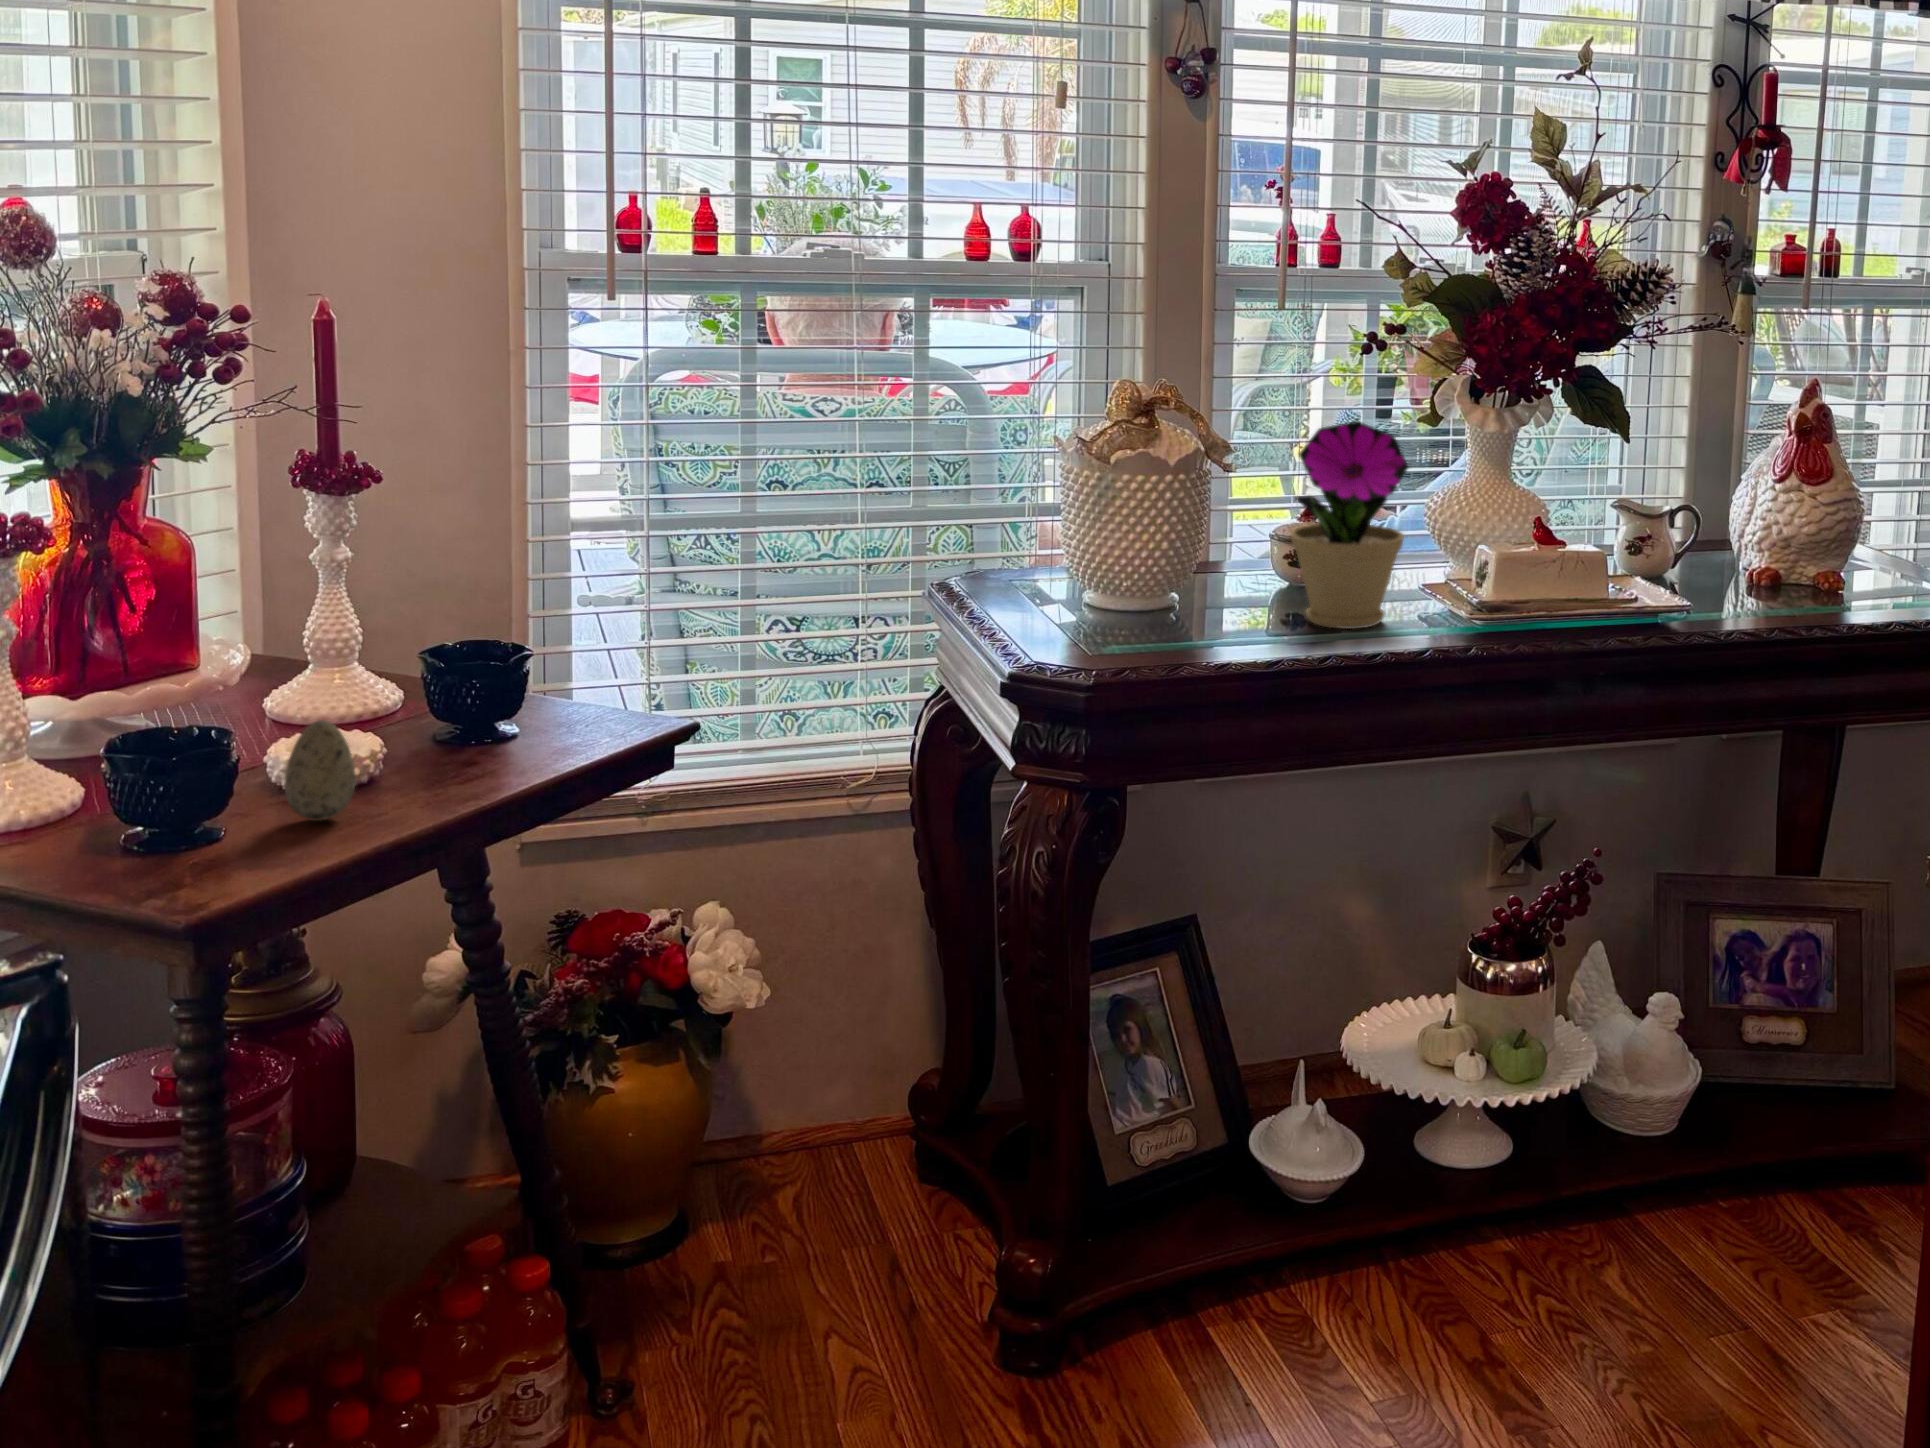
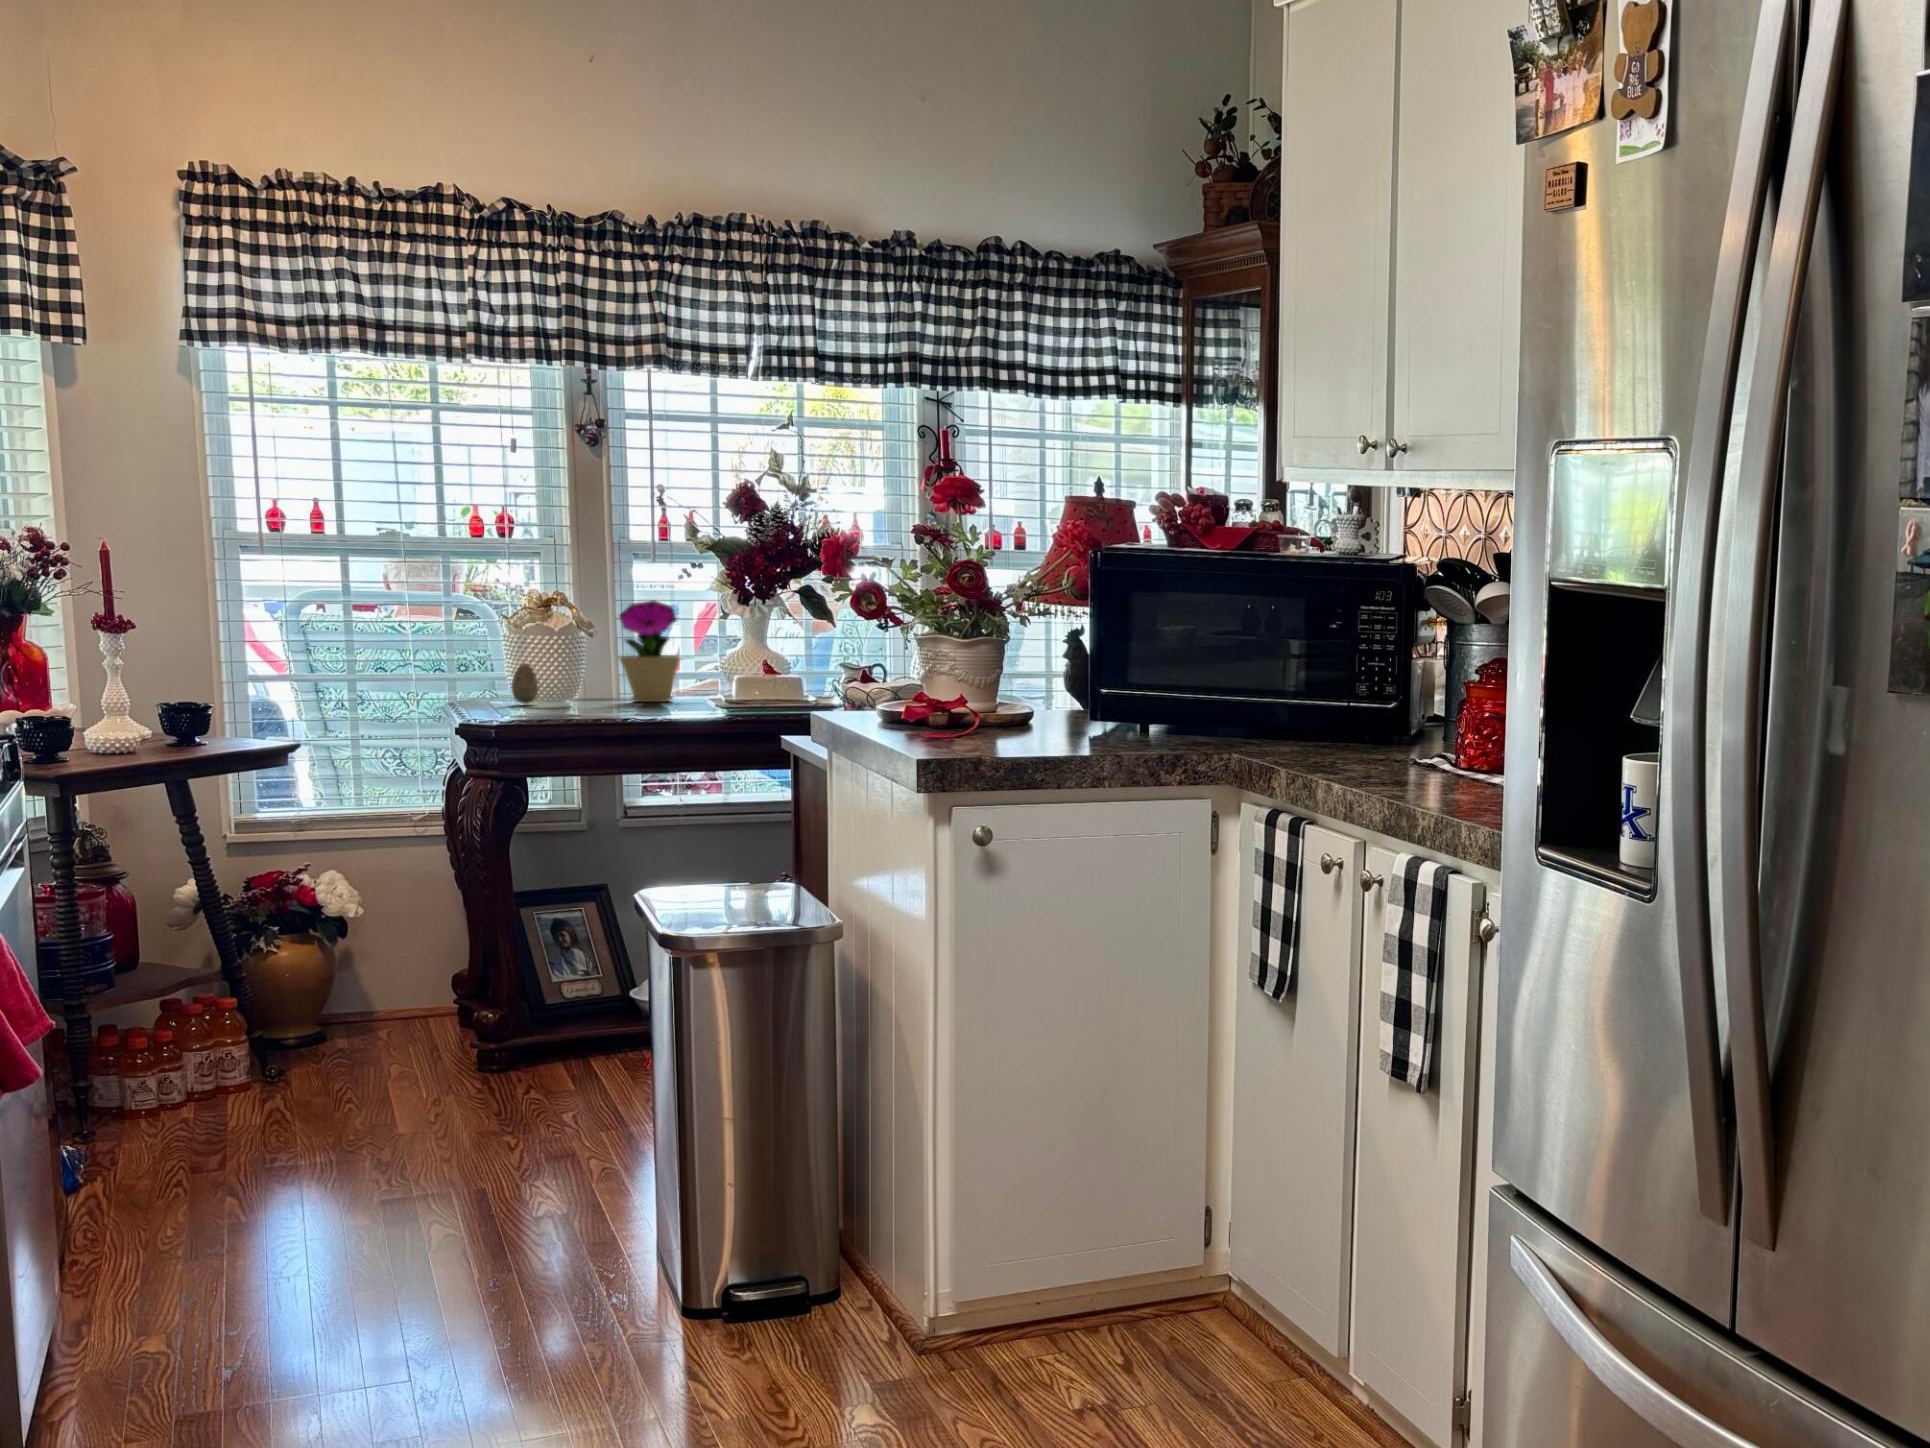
decorative egg: present [284,720,356,821] -> present [511,663,538,704]

